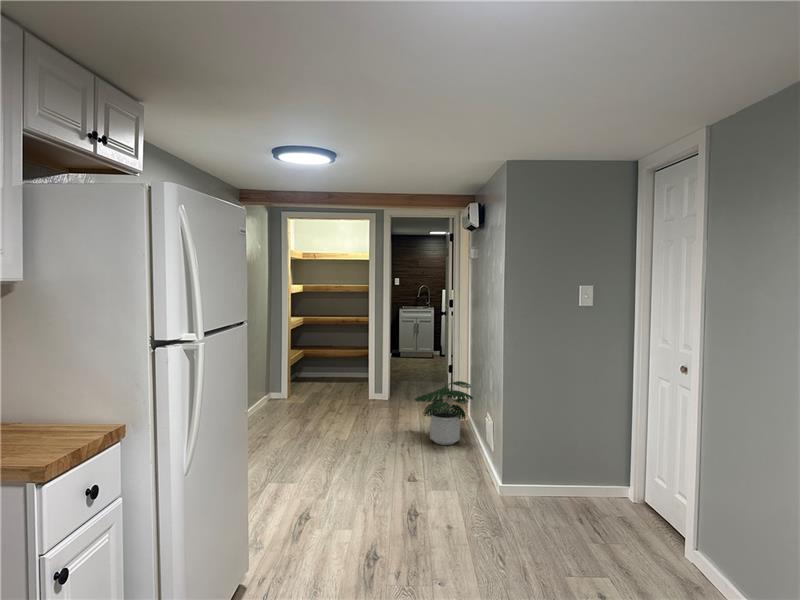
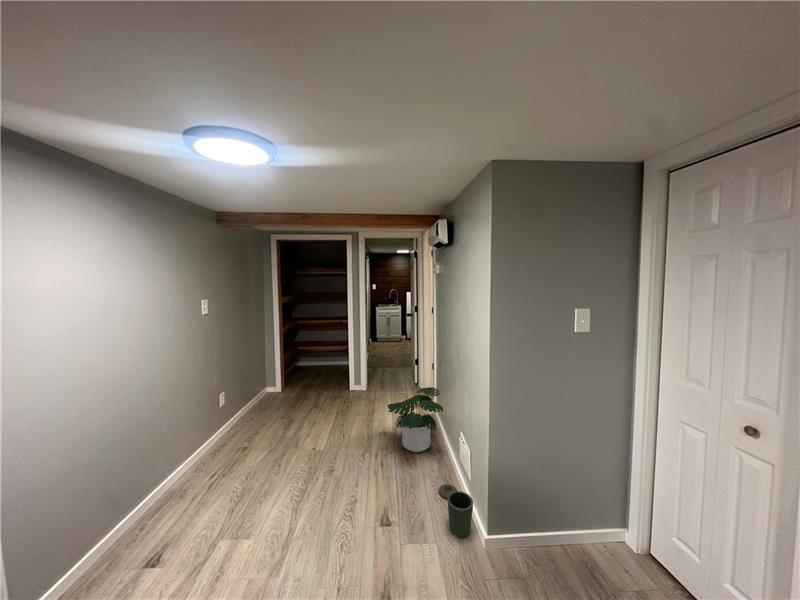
trash can: none [464,455,492,490] -> present [439,484,473,537]

